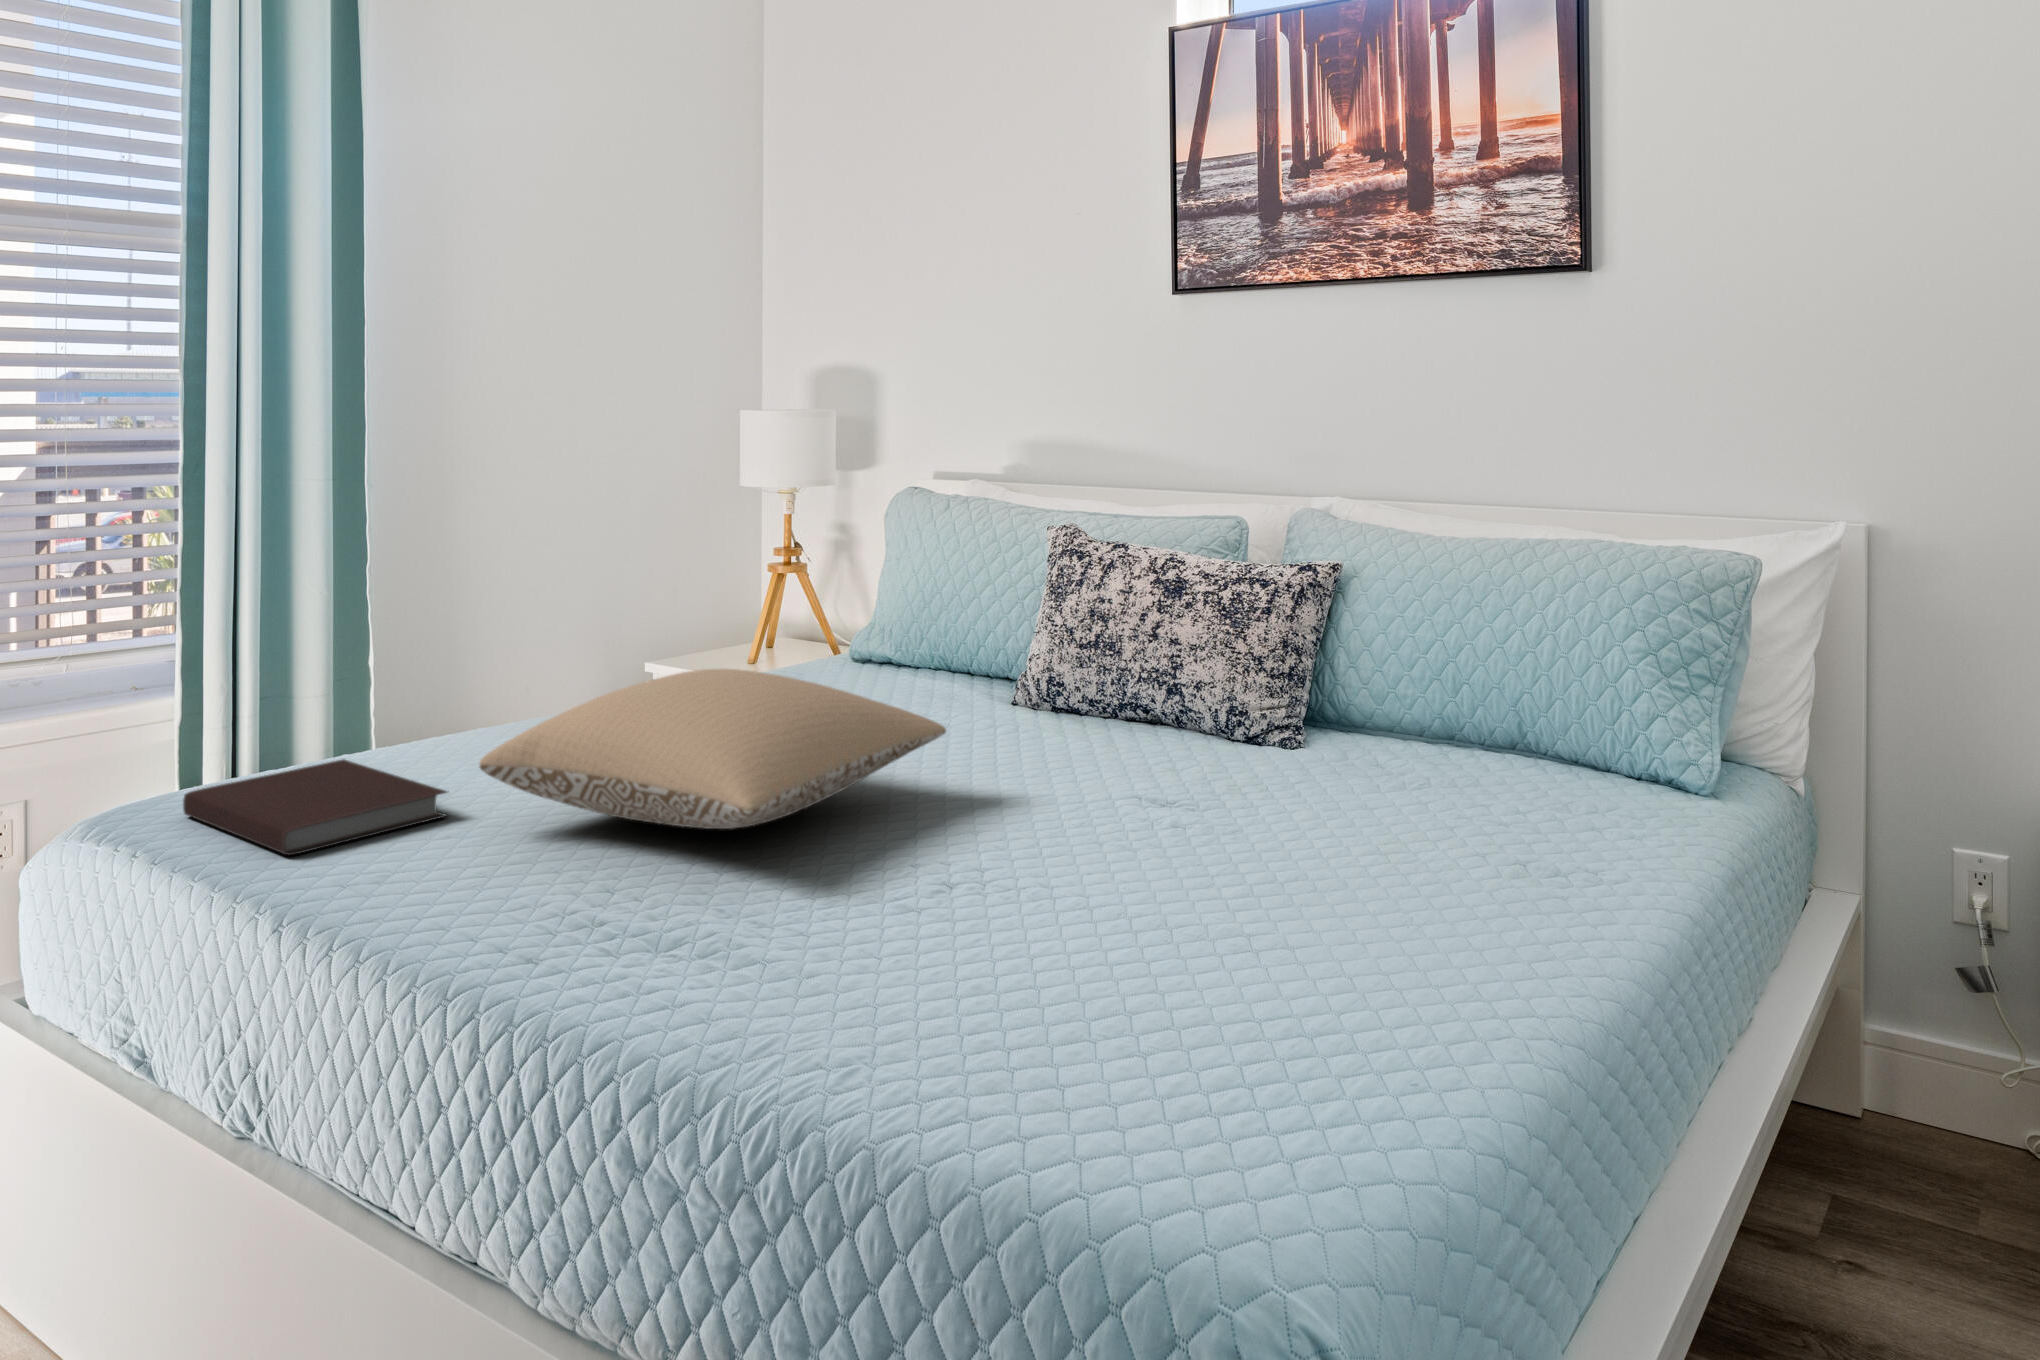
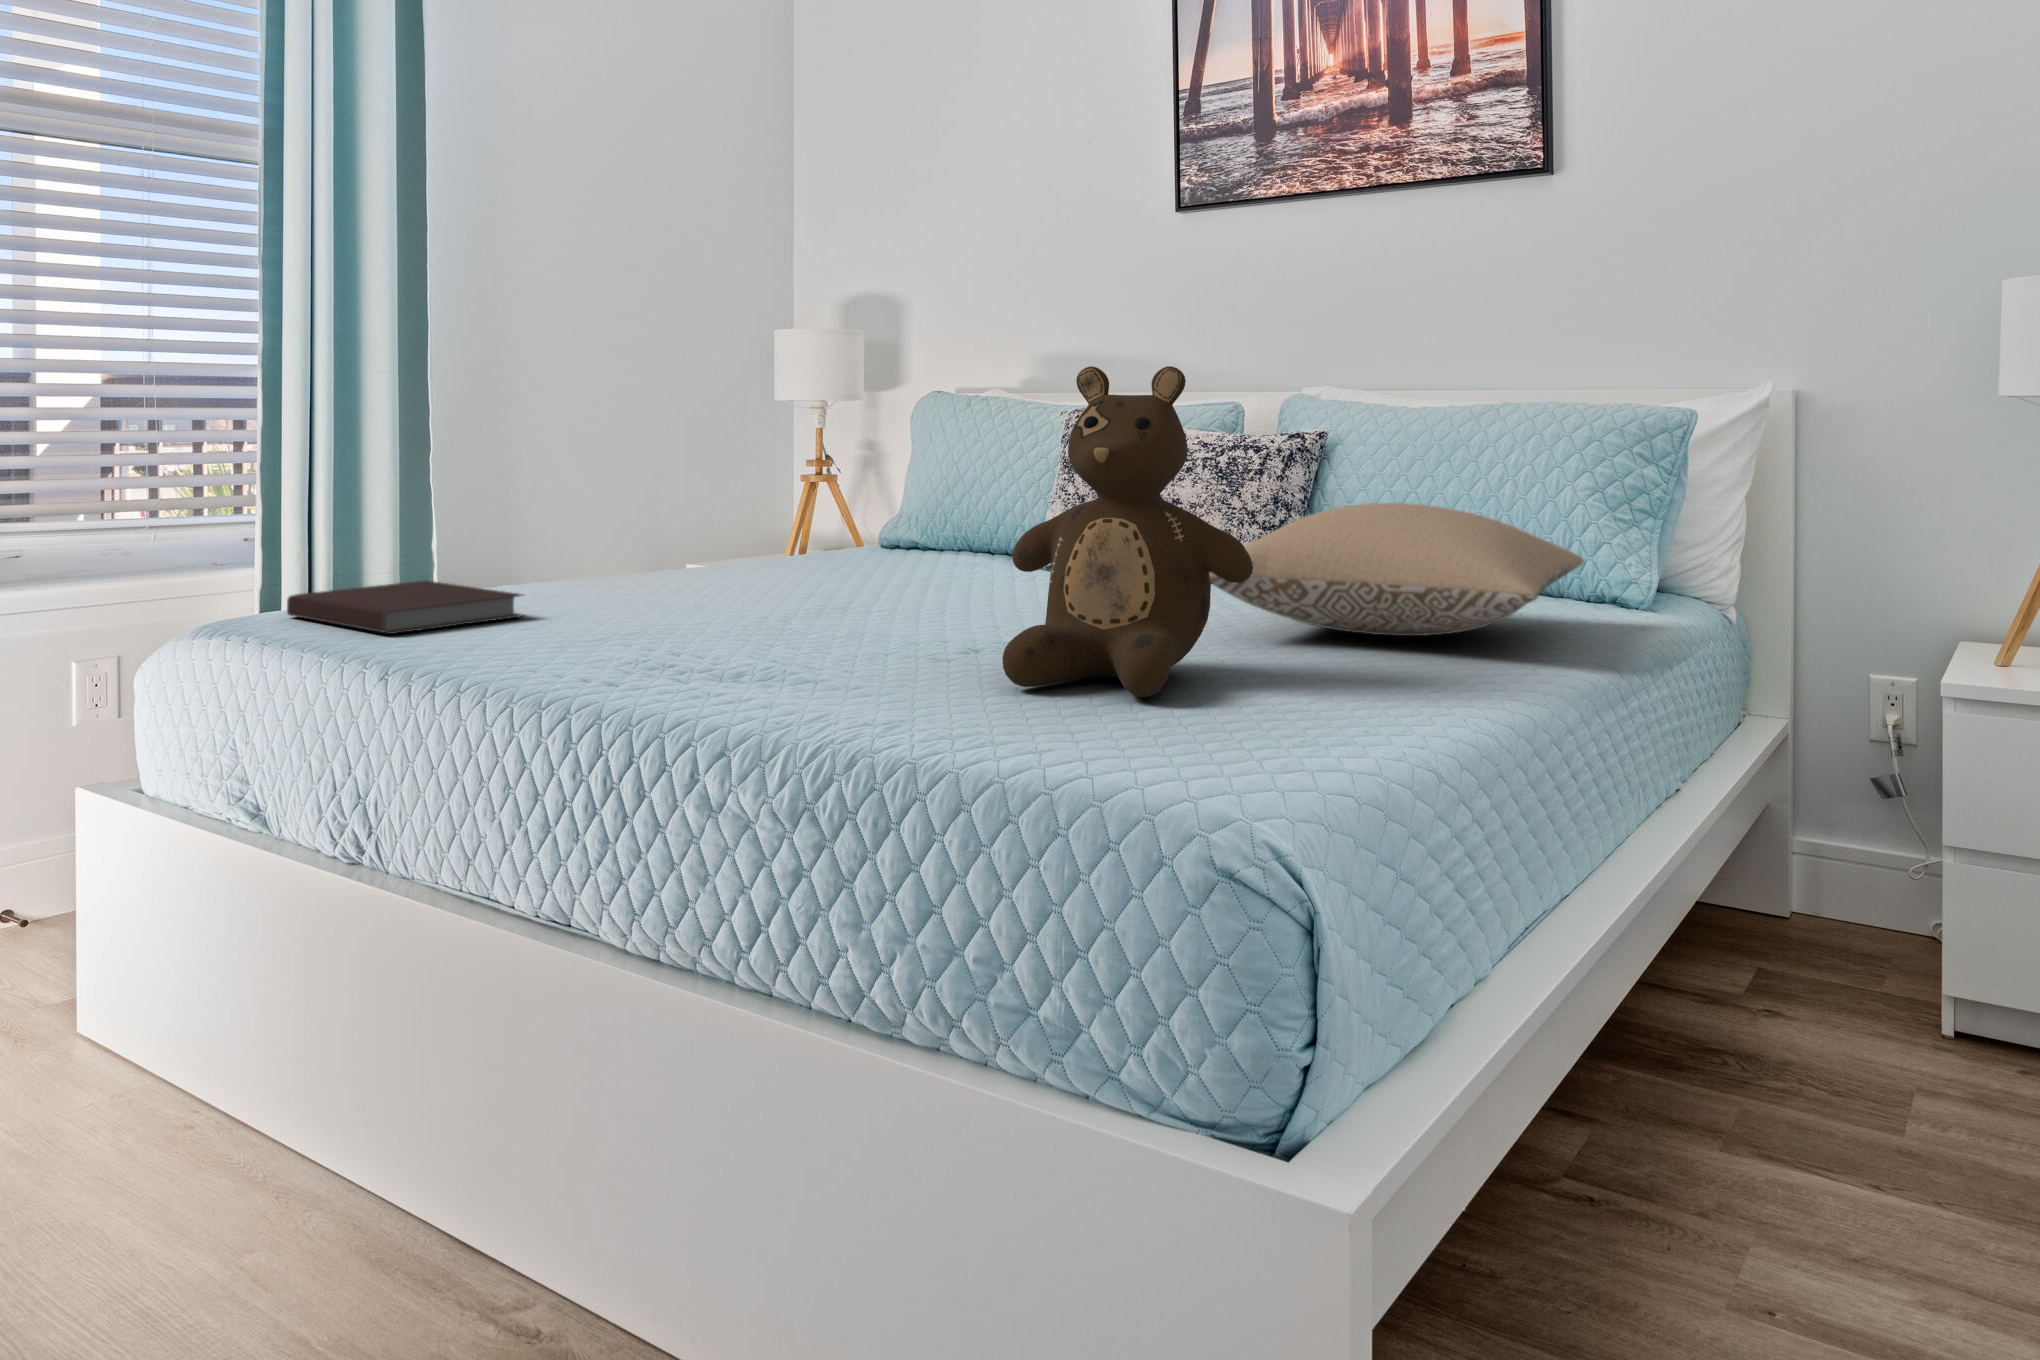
teddy bear: none [982,582,1275,1004] -> present [1002,366,1254,697]
pillow: present [479,669,946,829] -> present [1210,503,1584,636]

